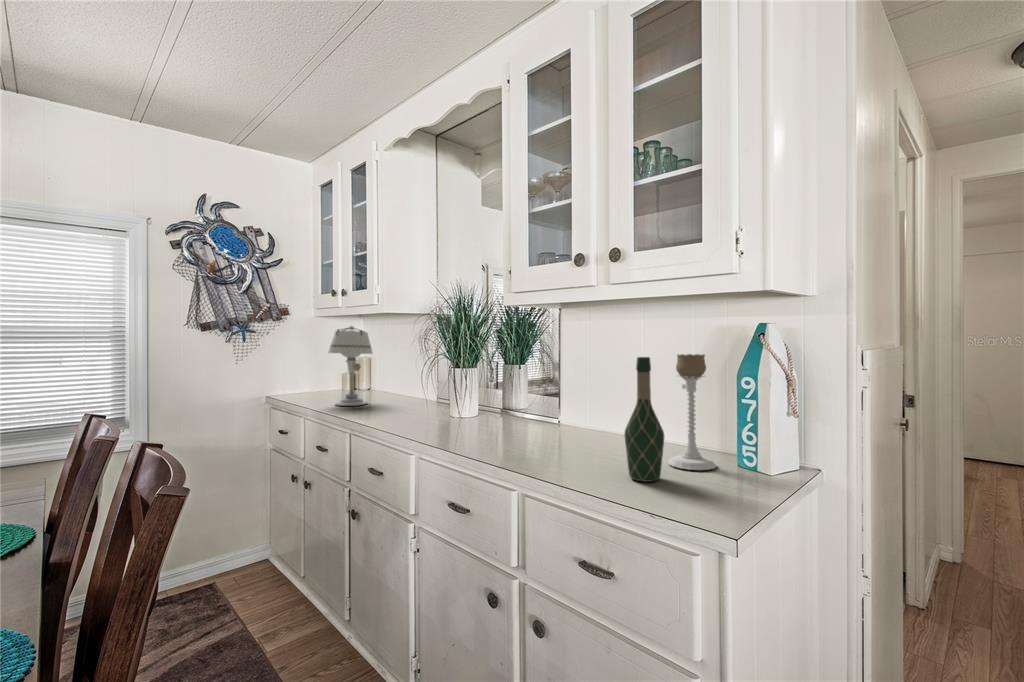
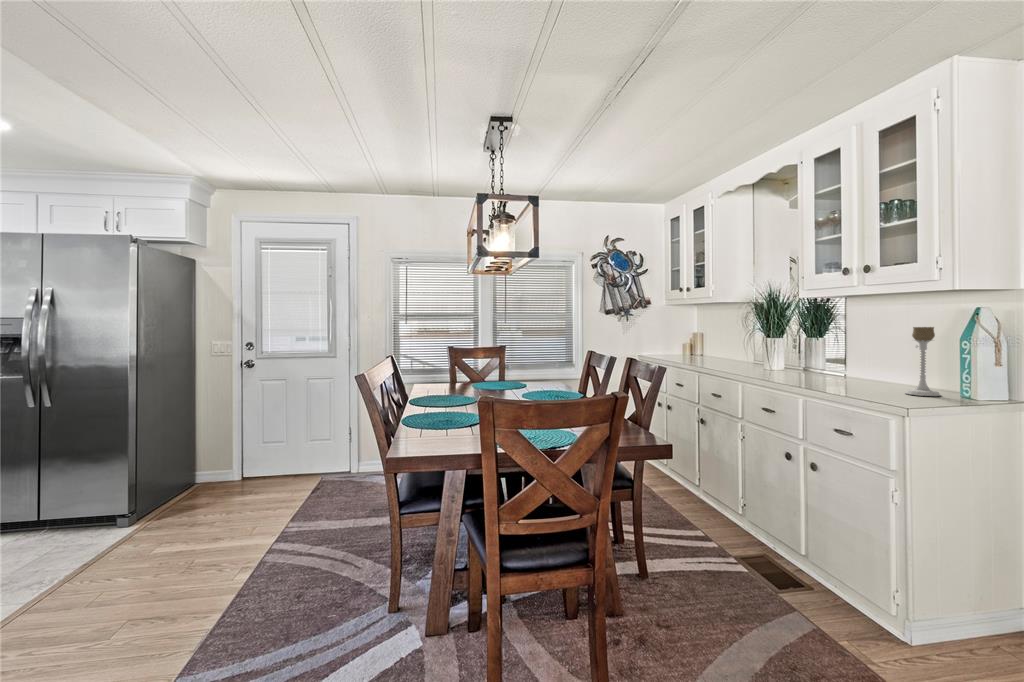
table lamp: present [328,326,373,406] -> none [679,311,708,361]
wine bottle: present [624,357,664,482] -> none [865,328,893,397]

